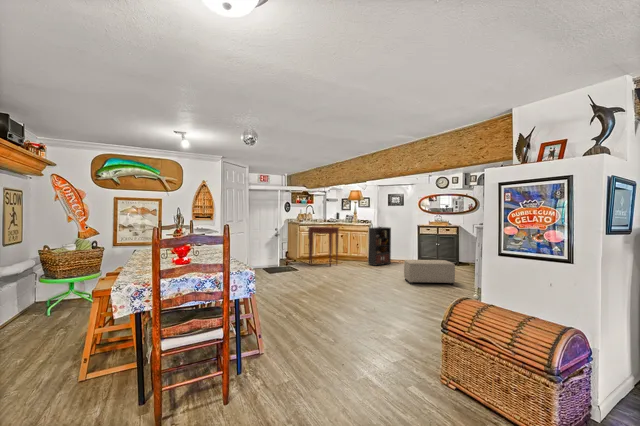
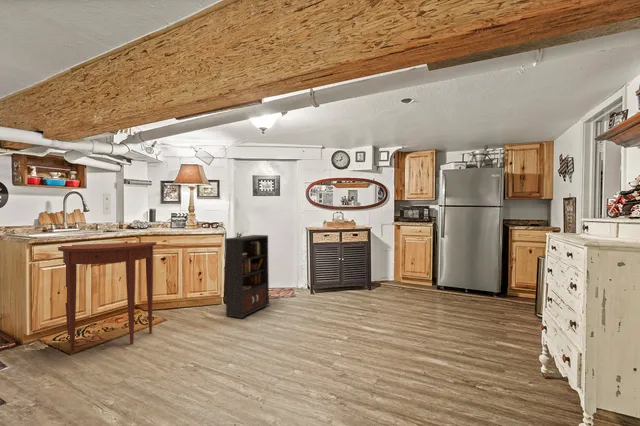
ottoman: present [404,260,455,285] -> none [327,300,430,379]

